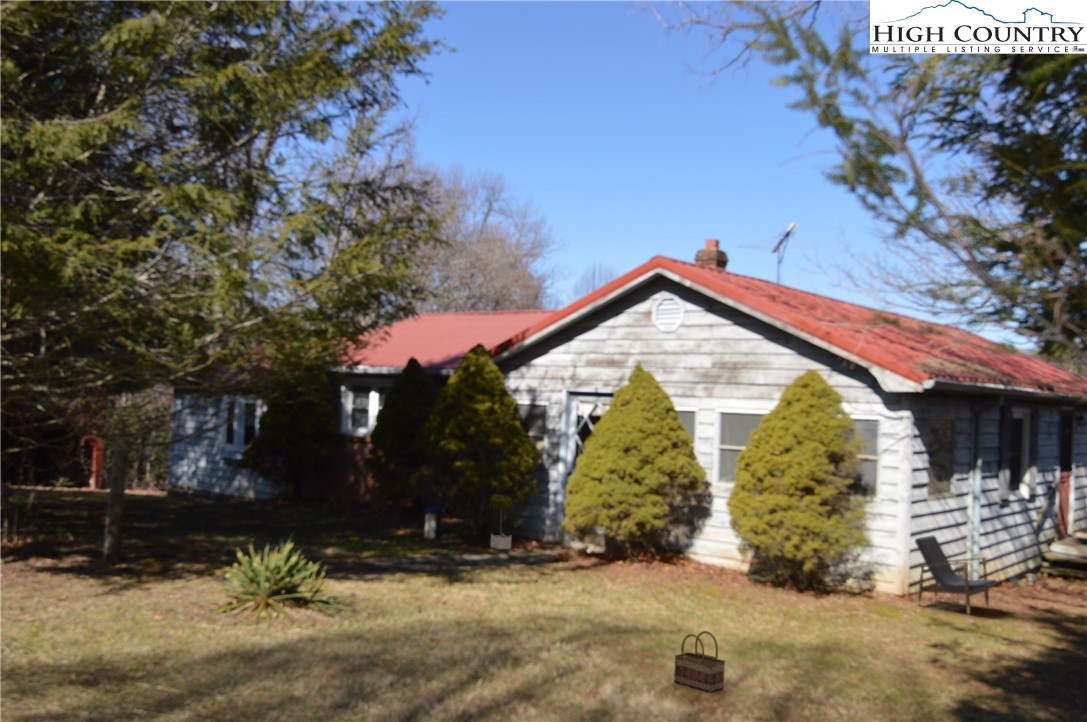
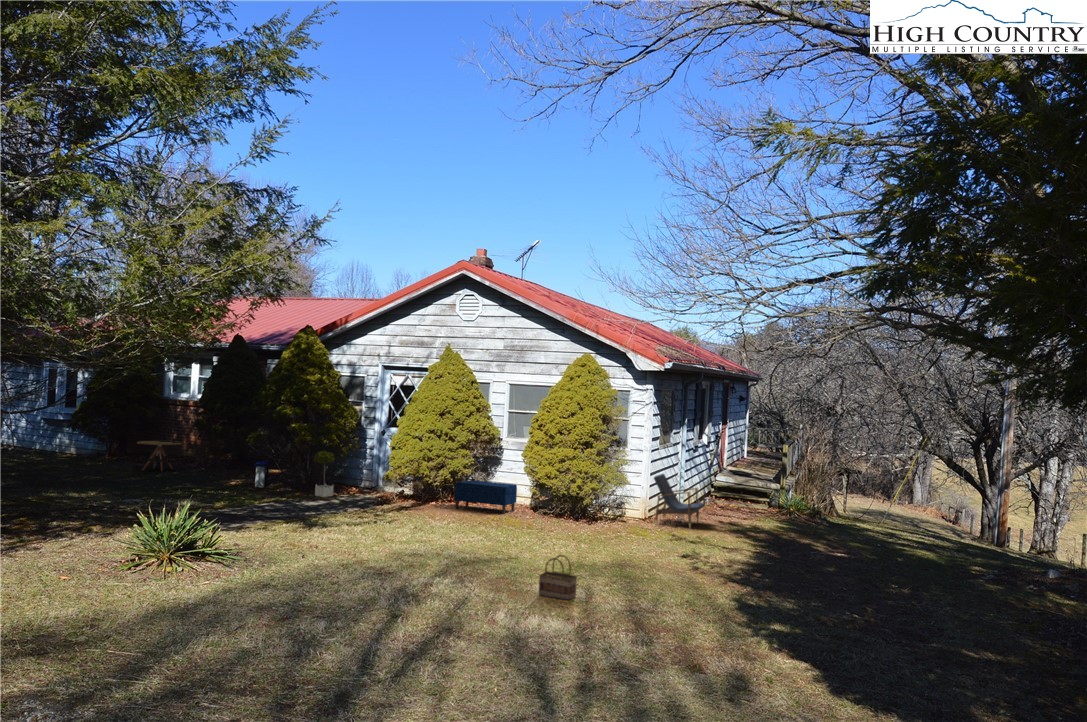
round table: none [323,480,369,514] -> present [137,441,181,470]
bench: none [648,535,728,581] -> present [454,481,517,514]

